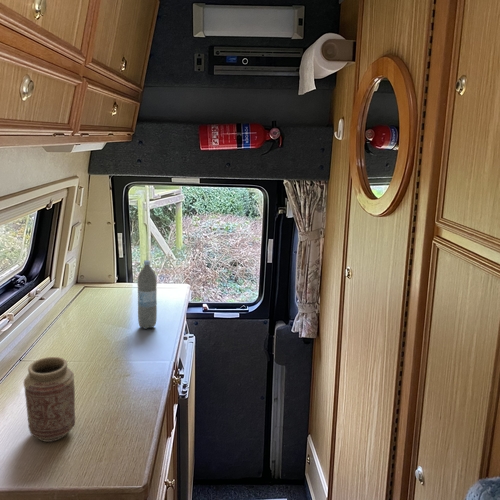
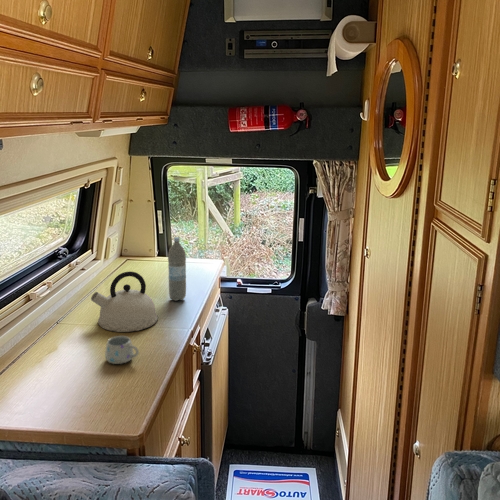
kettle: none [56,298,129,365] -> present [91,272,158,332]
vase: present [24,357,75,442] -> none [54,322,101,396]
mug: none [77,370,115,402] -> present [105,336,139,364]

